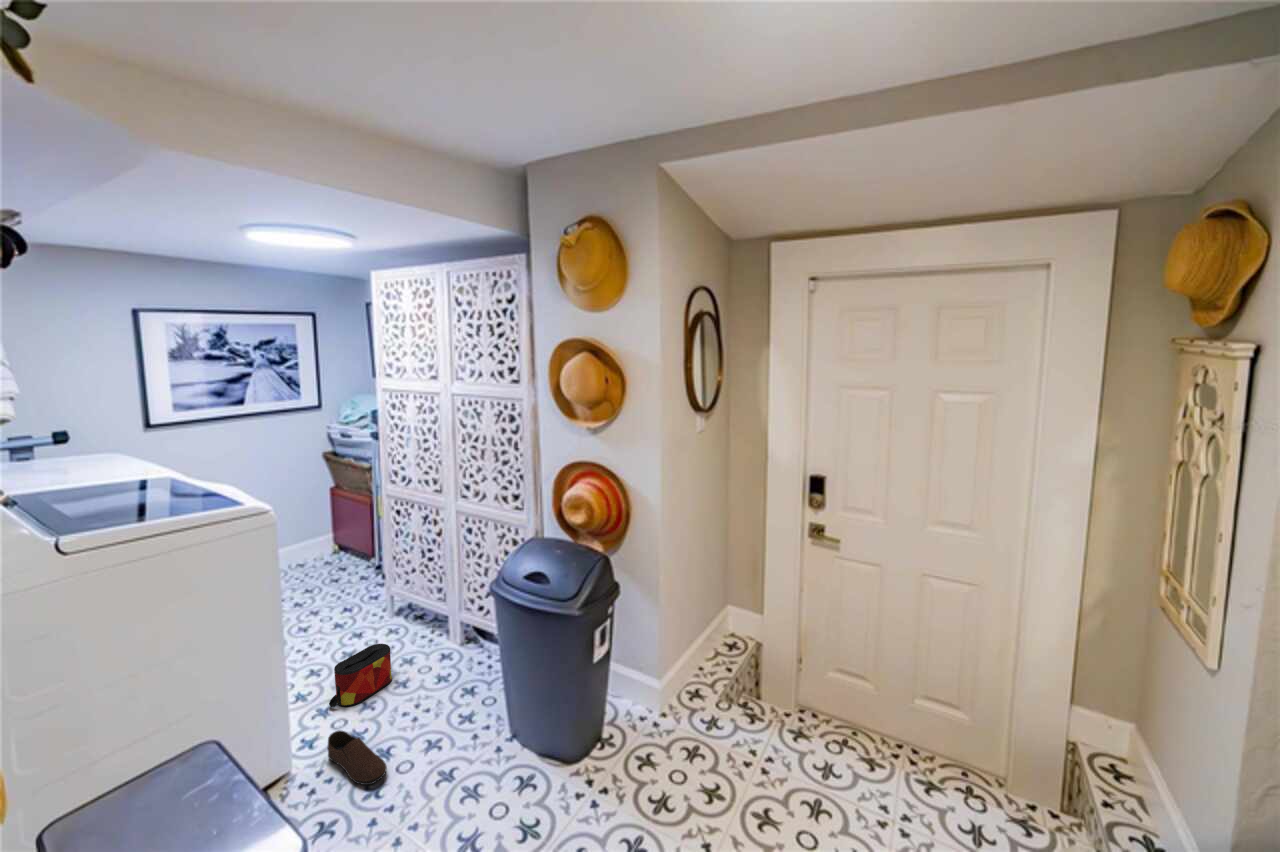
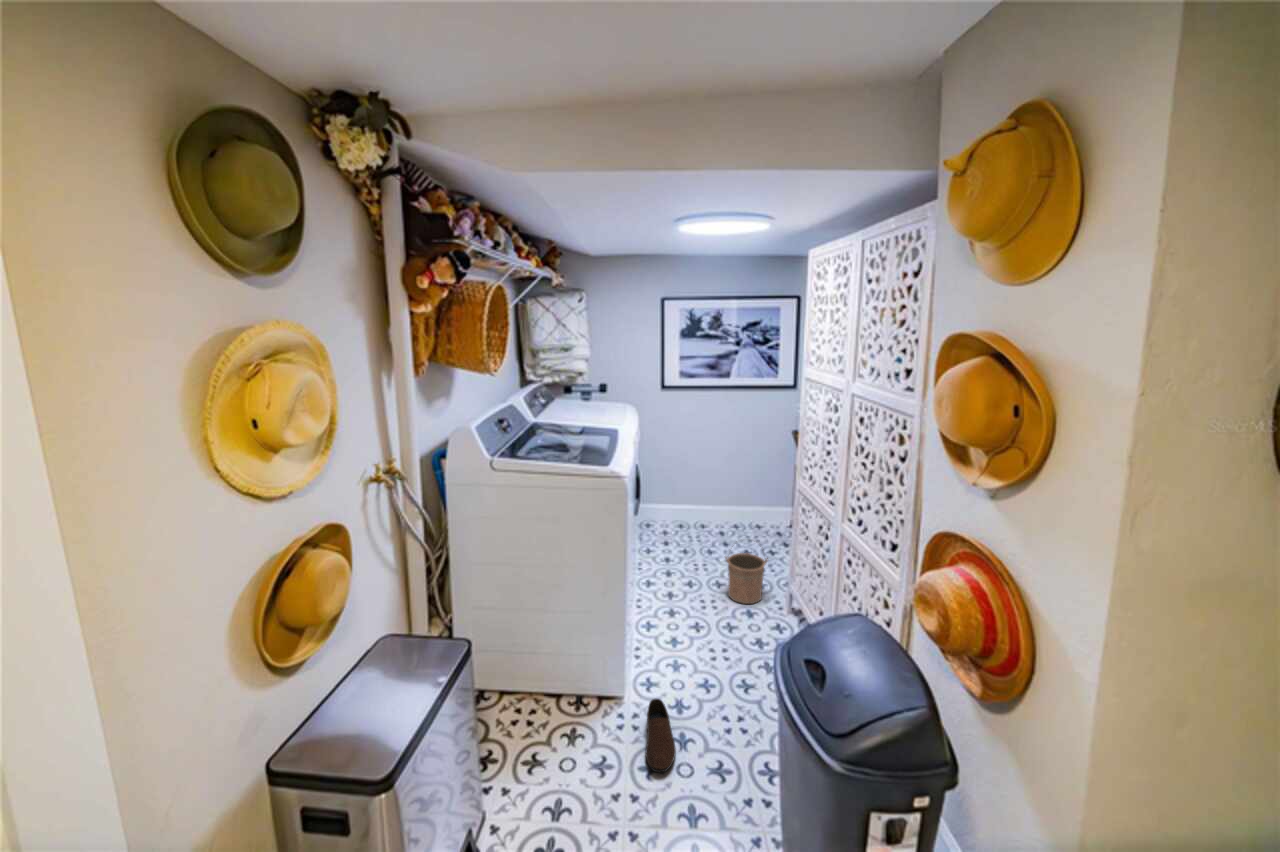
bucket: none [313,563,361,634] -> present [725,541,768,604]
bag: present [329,644,392,707] -> none [682,633,746,682]

